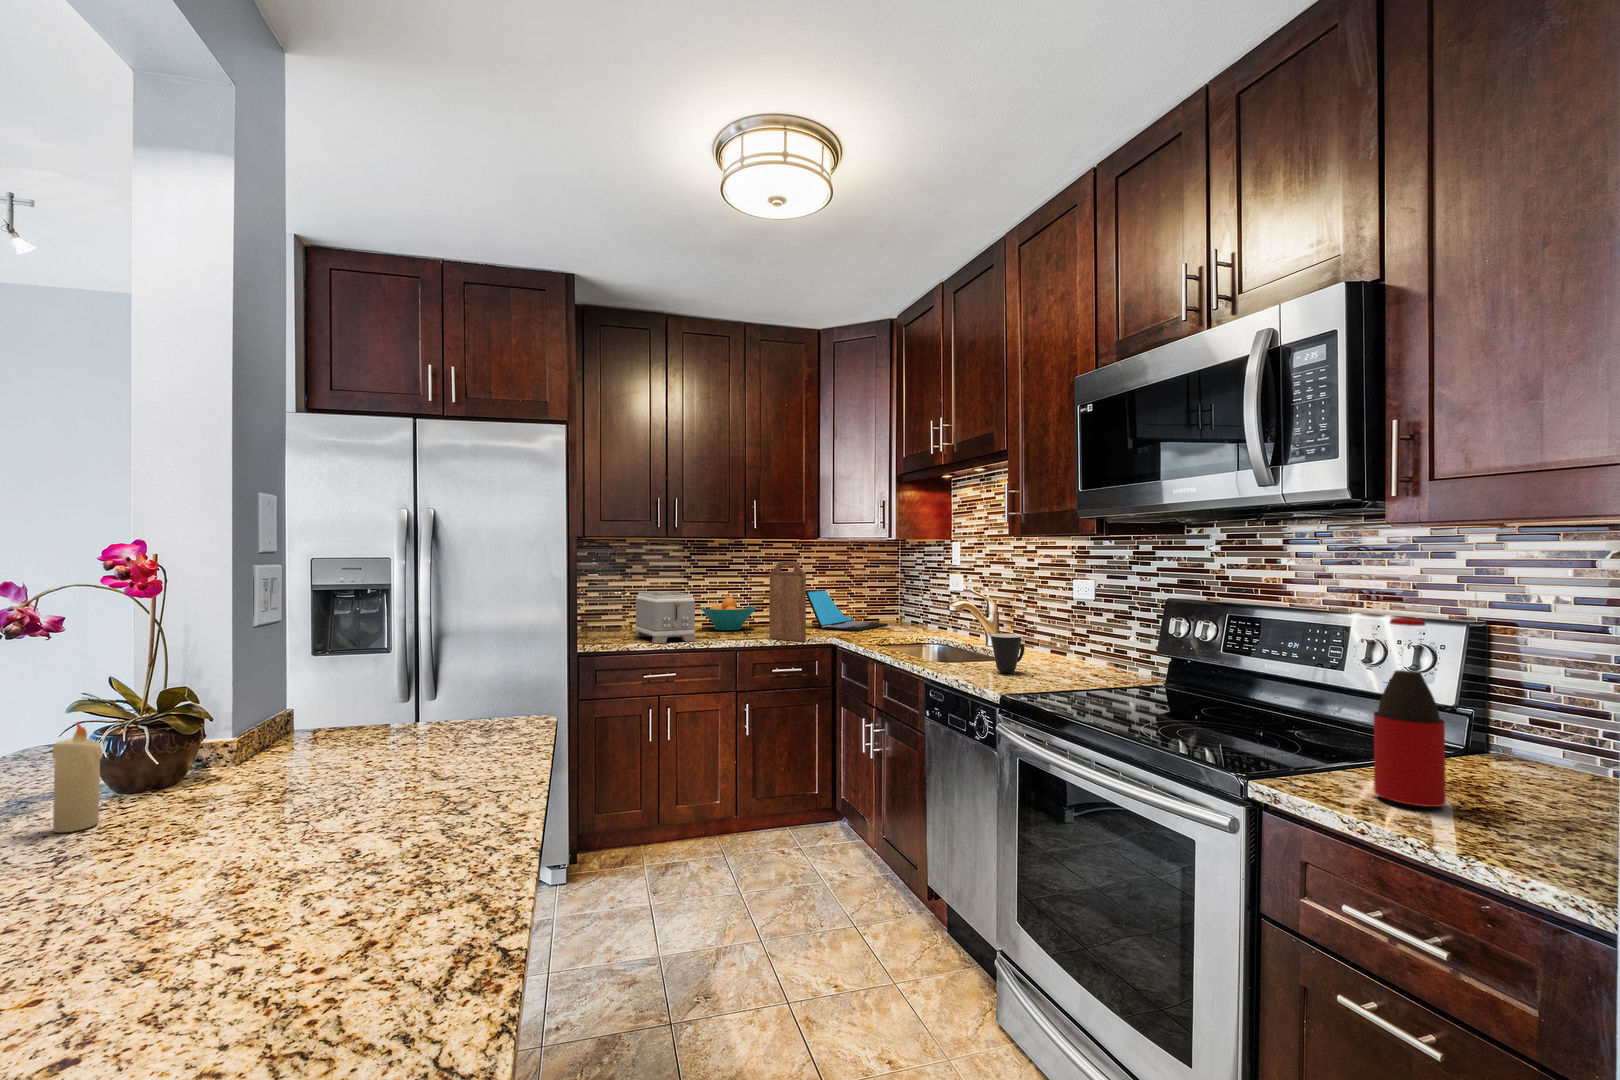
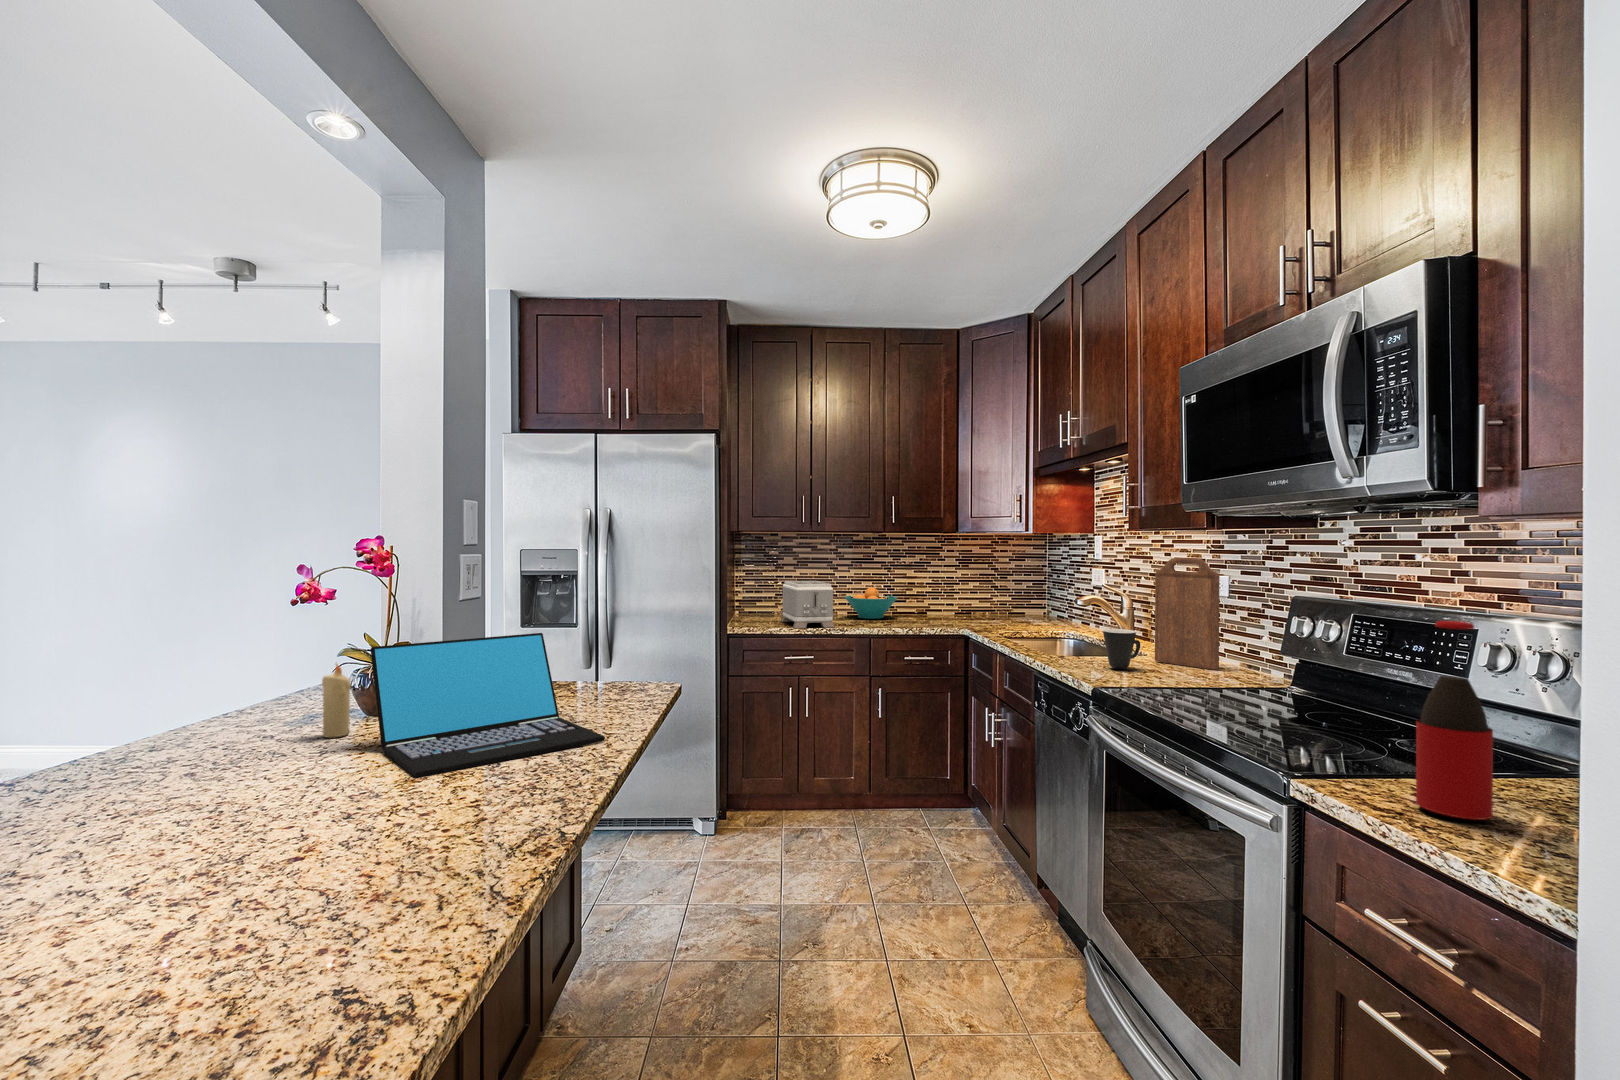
cutting board: present [769,561,806,642] -> present [1155,558,1220,670]
laptop: present [806,590,888,631] -> present [370,633,605,778]

